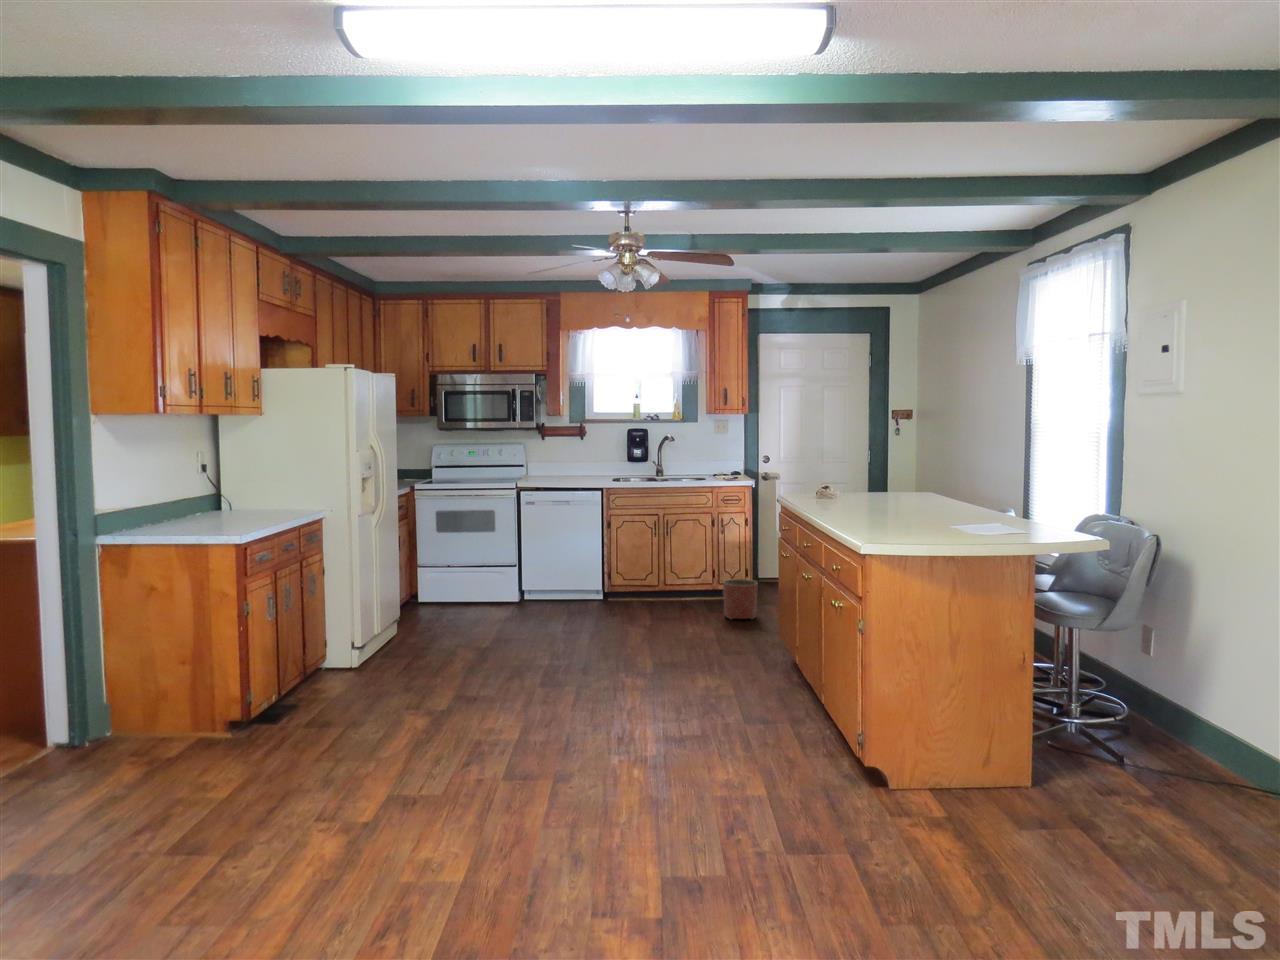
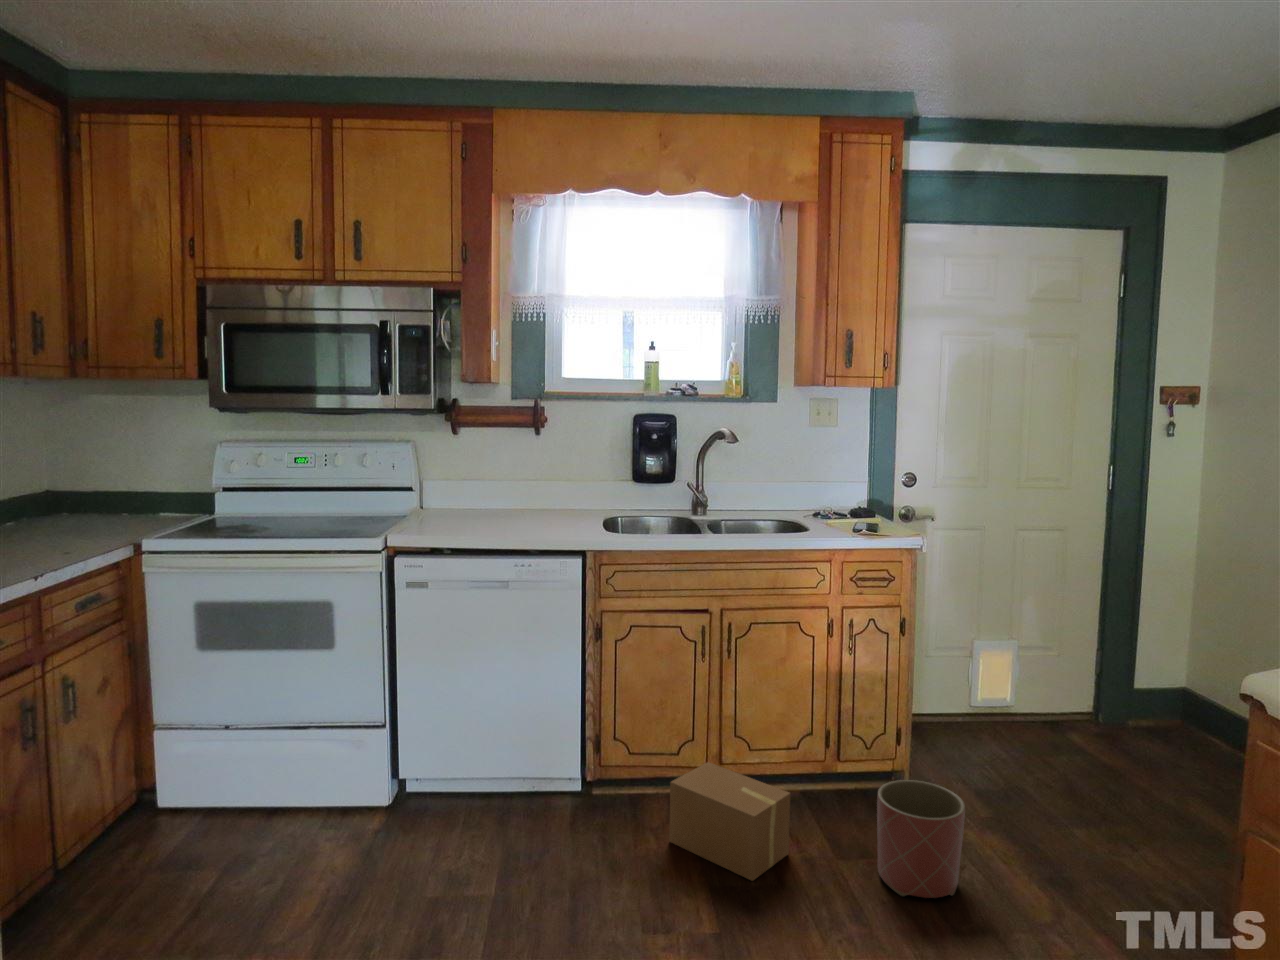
cardboard box: none [640,580,690,617] -> present [669,762,790,881]

